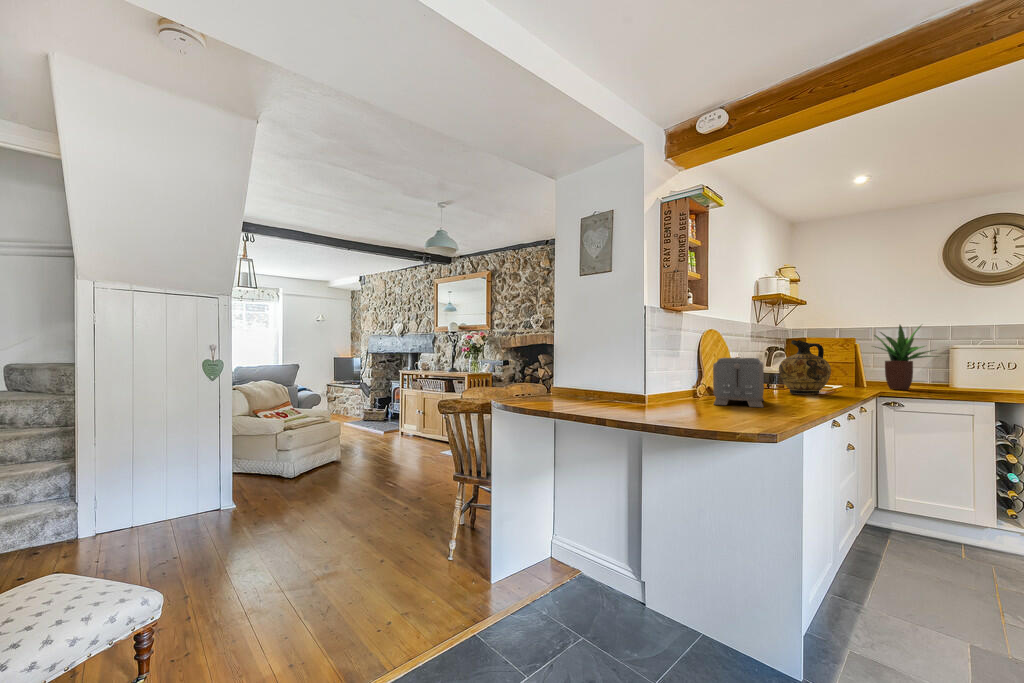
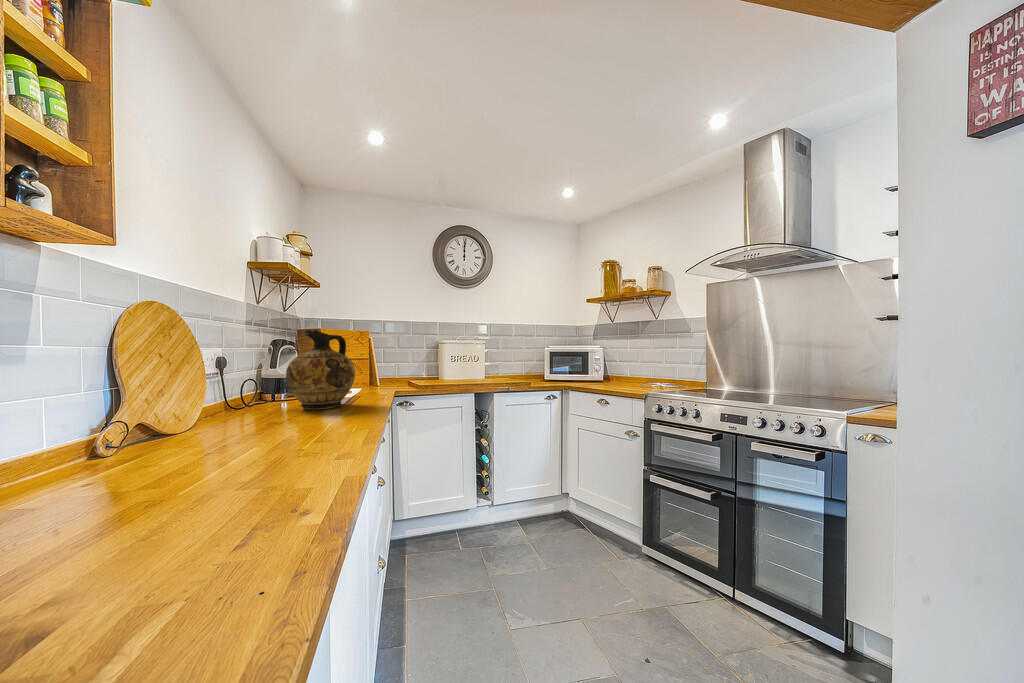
potted plant: present [874,325,938,390] -> none [388,316,444,386]
toaster: present [713,358,764,407] -> none [116,360,257,489]

